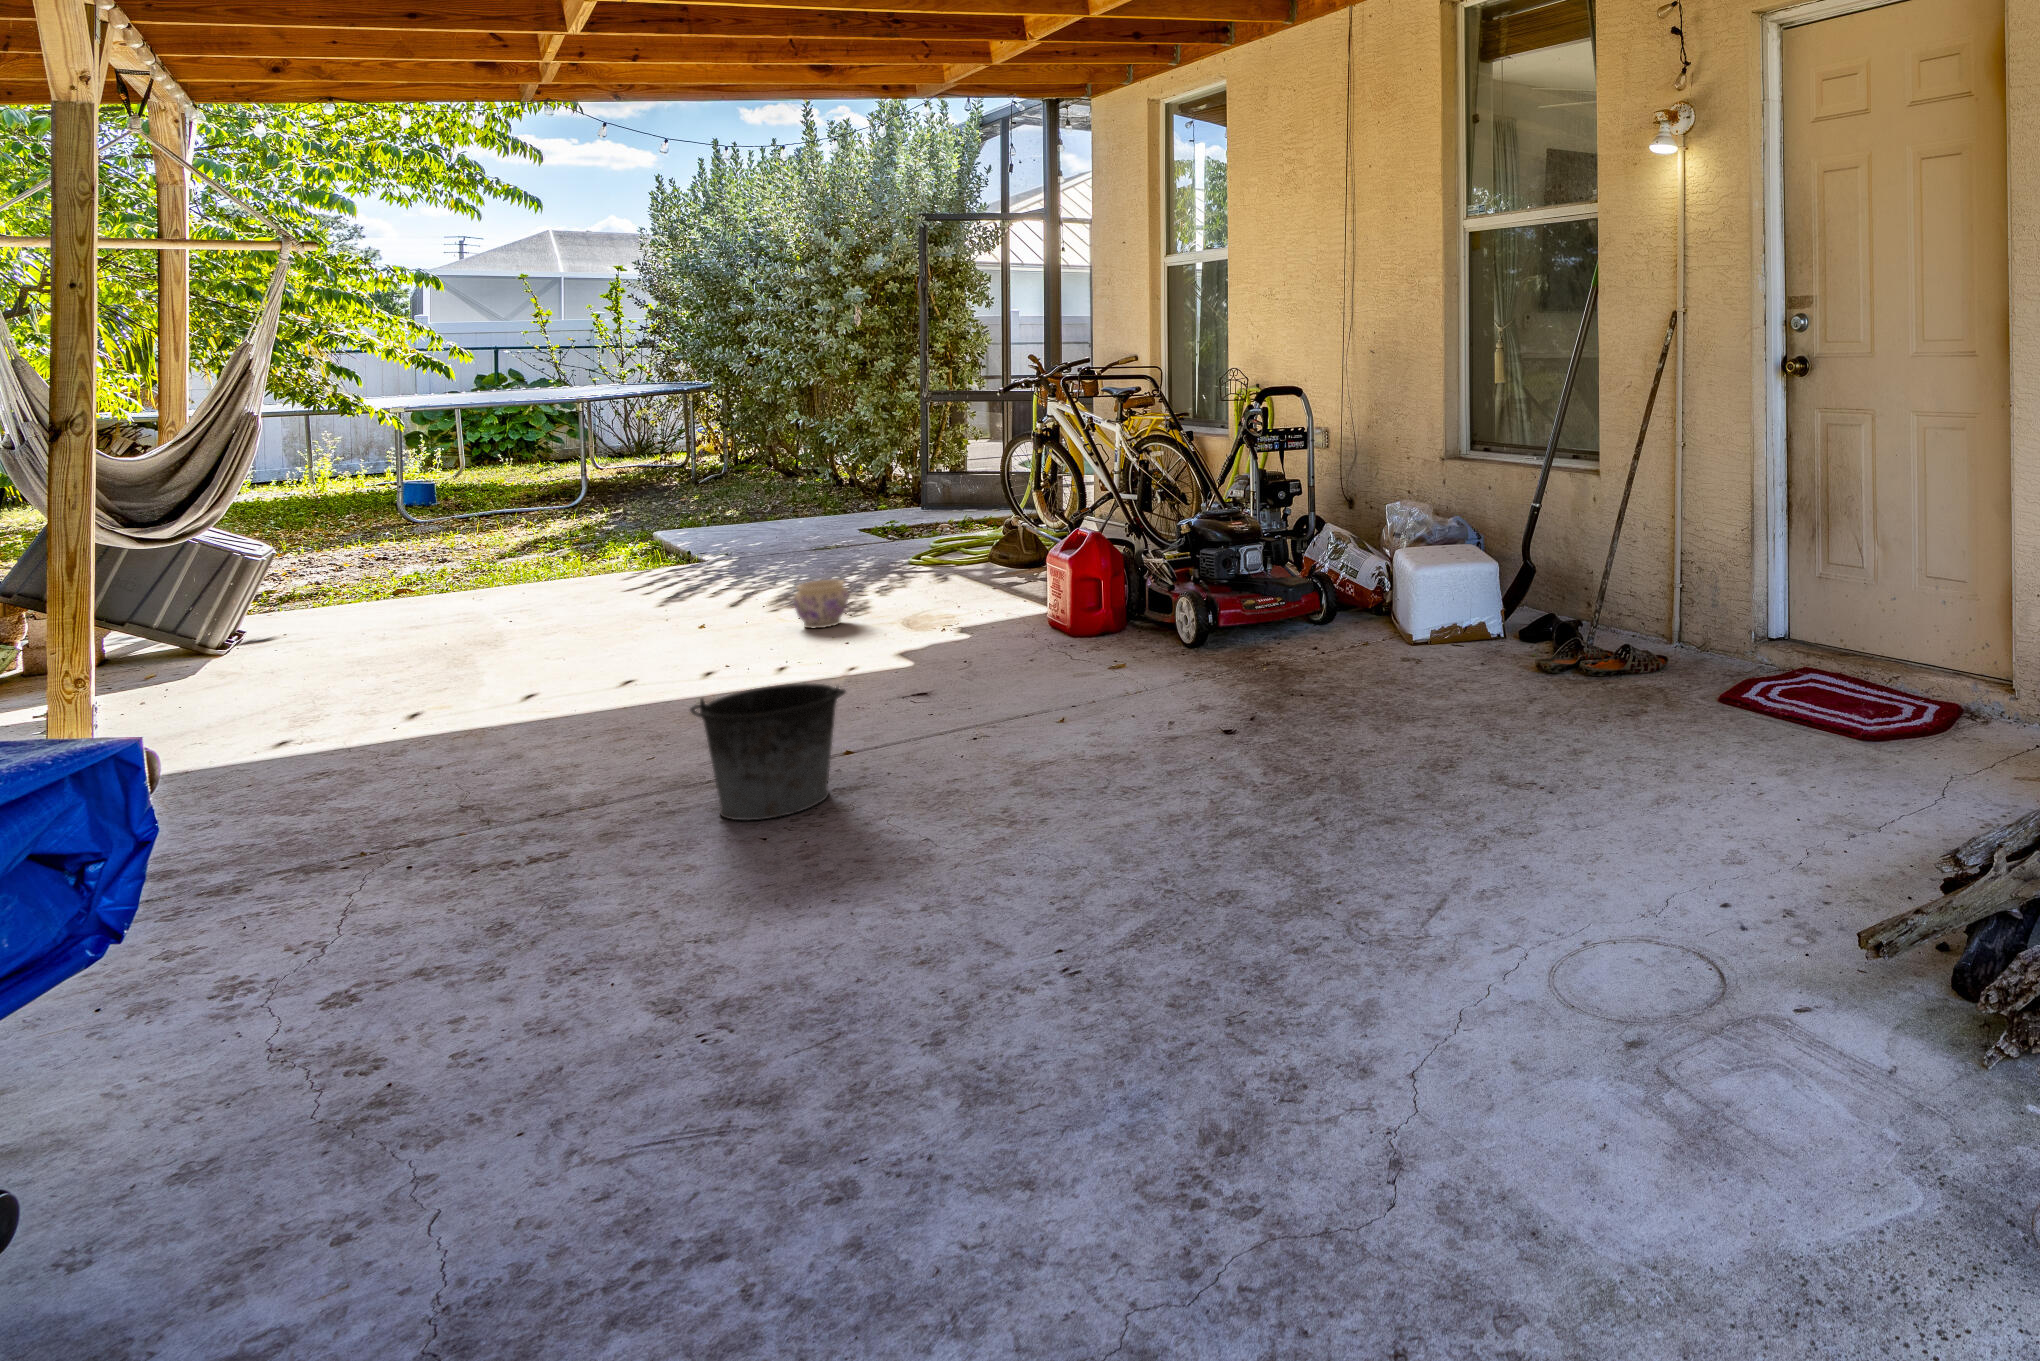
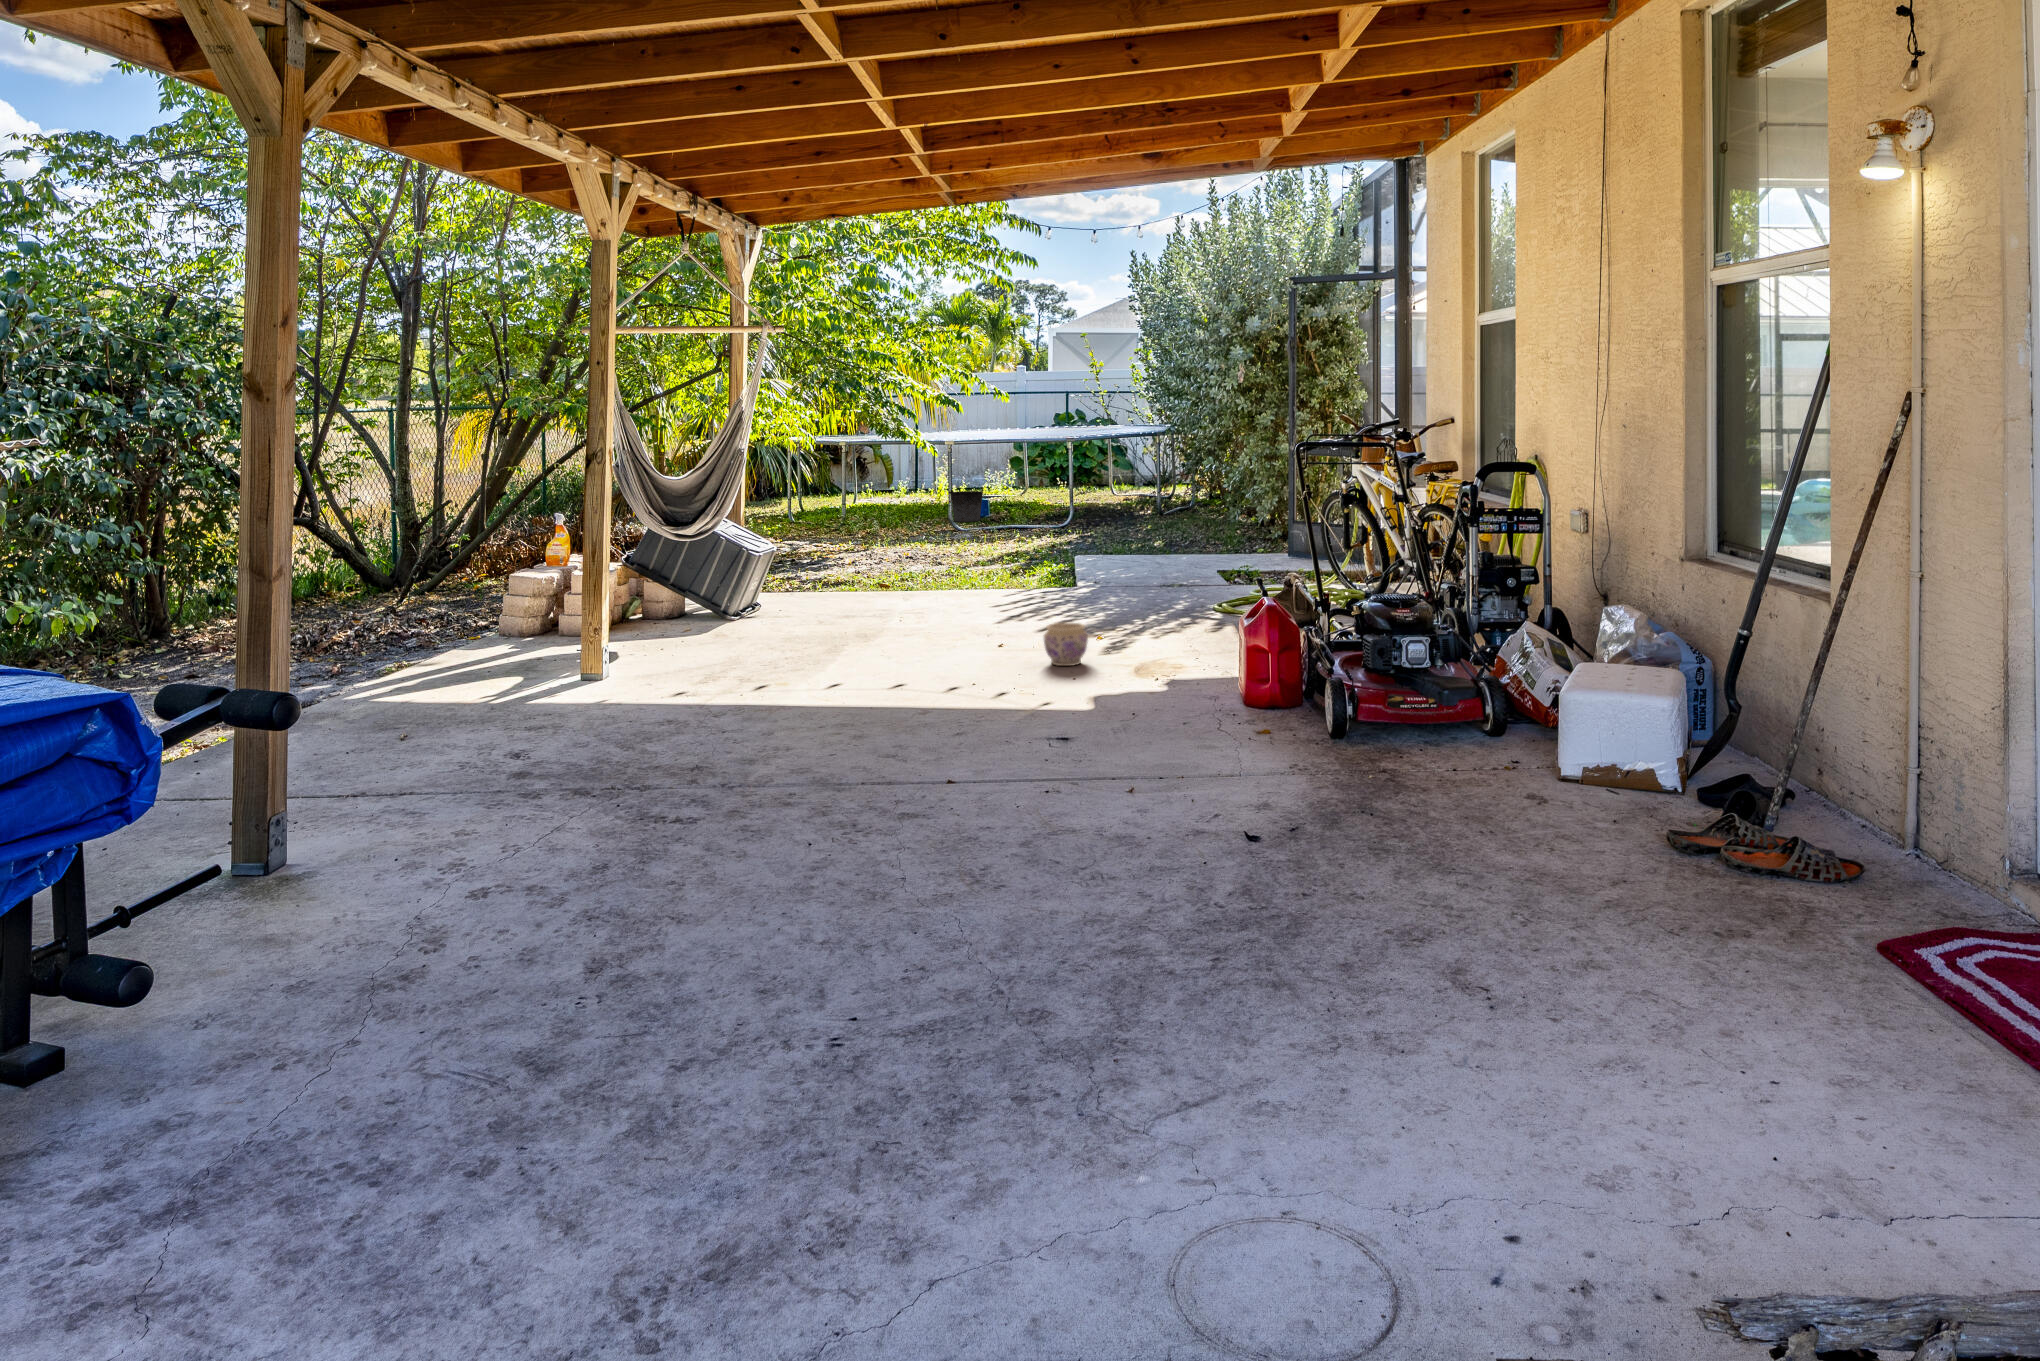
bucket: present [690,683,846,820] -> present [948,490,983,522]

